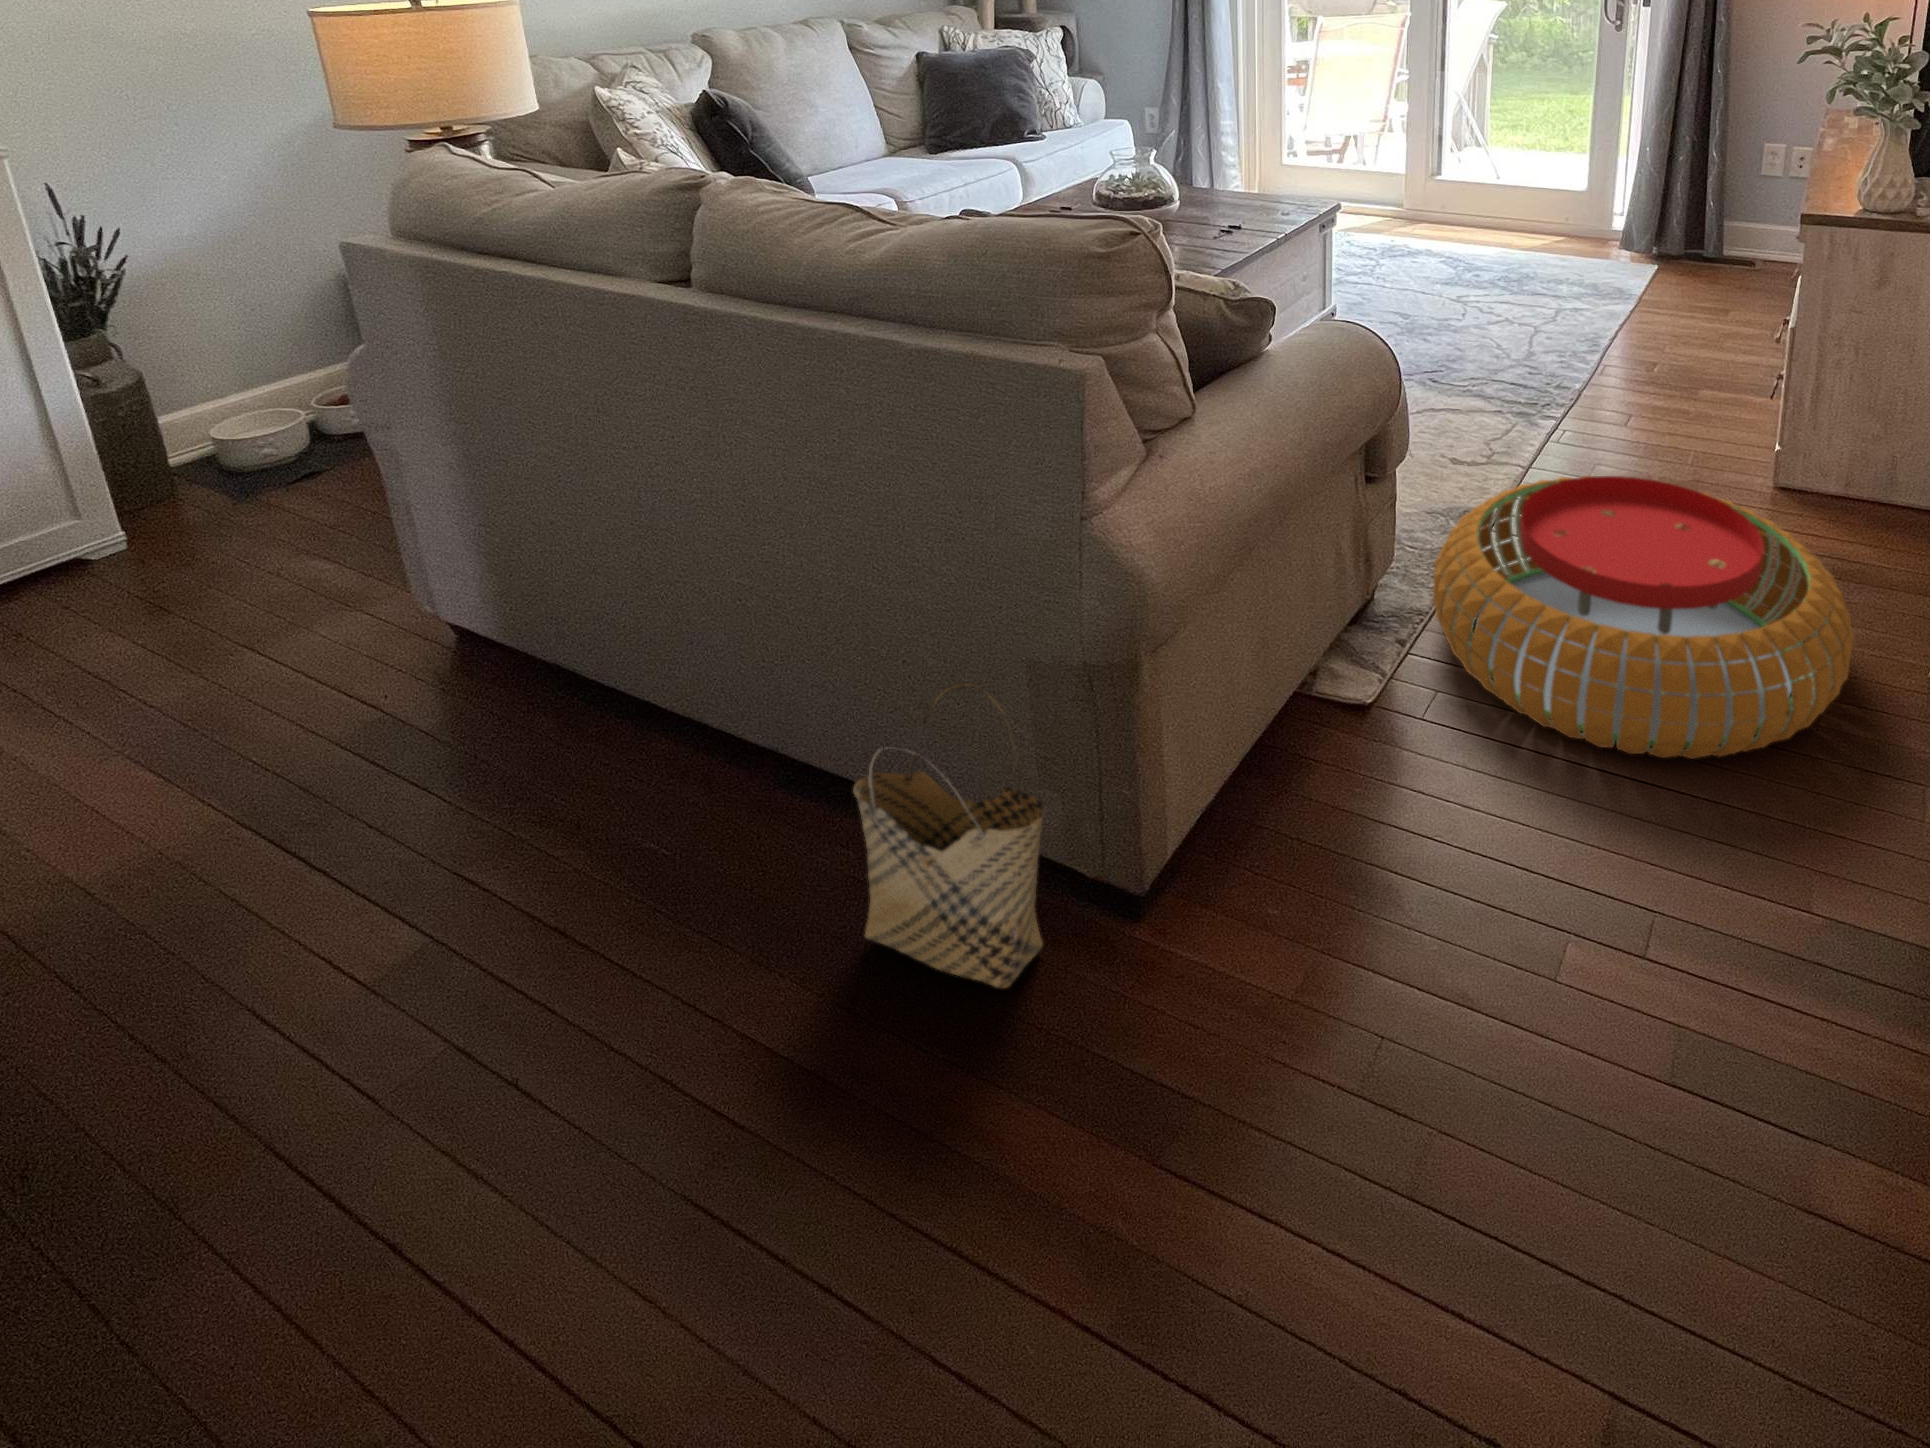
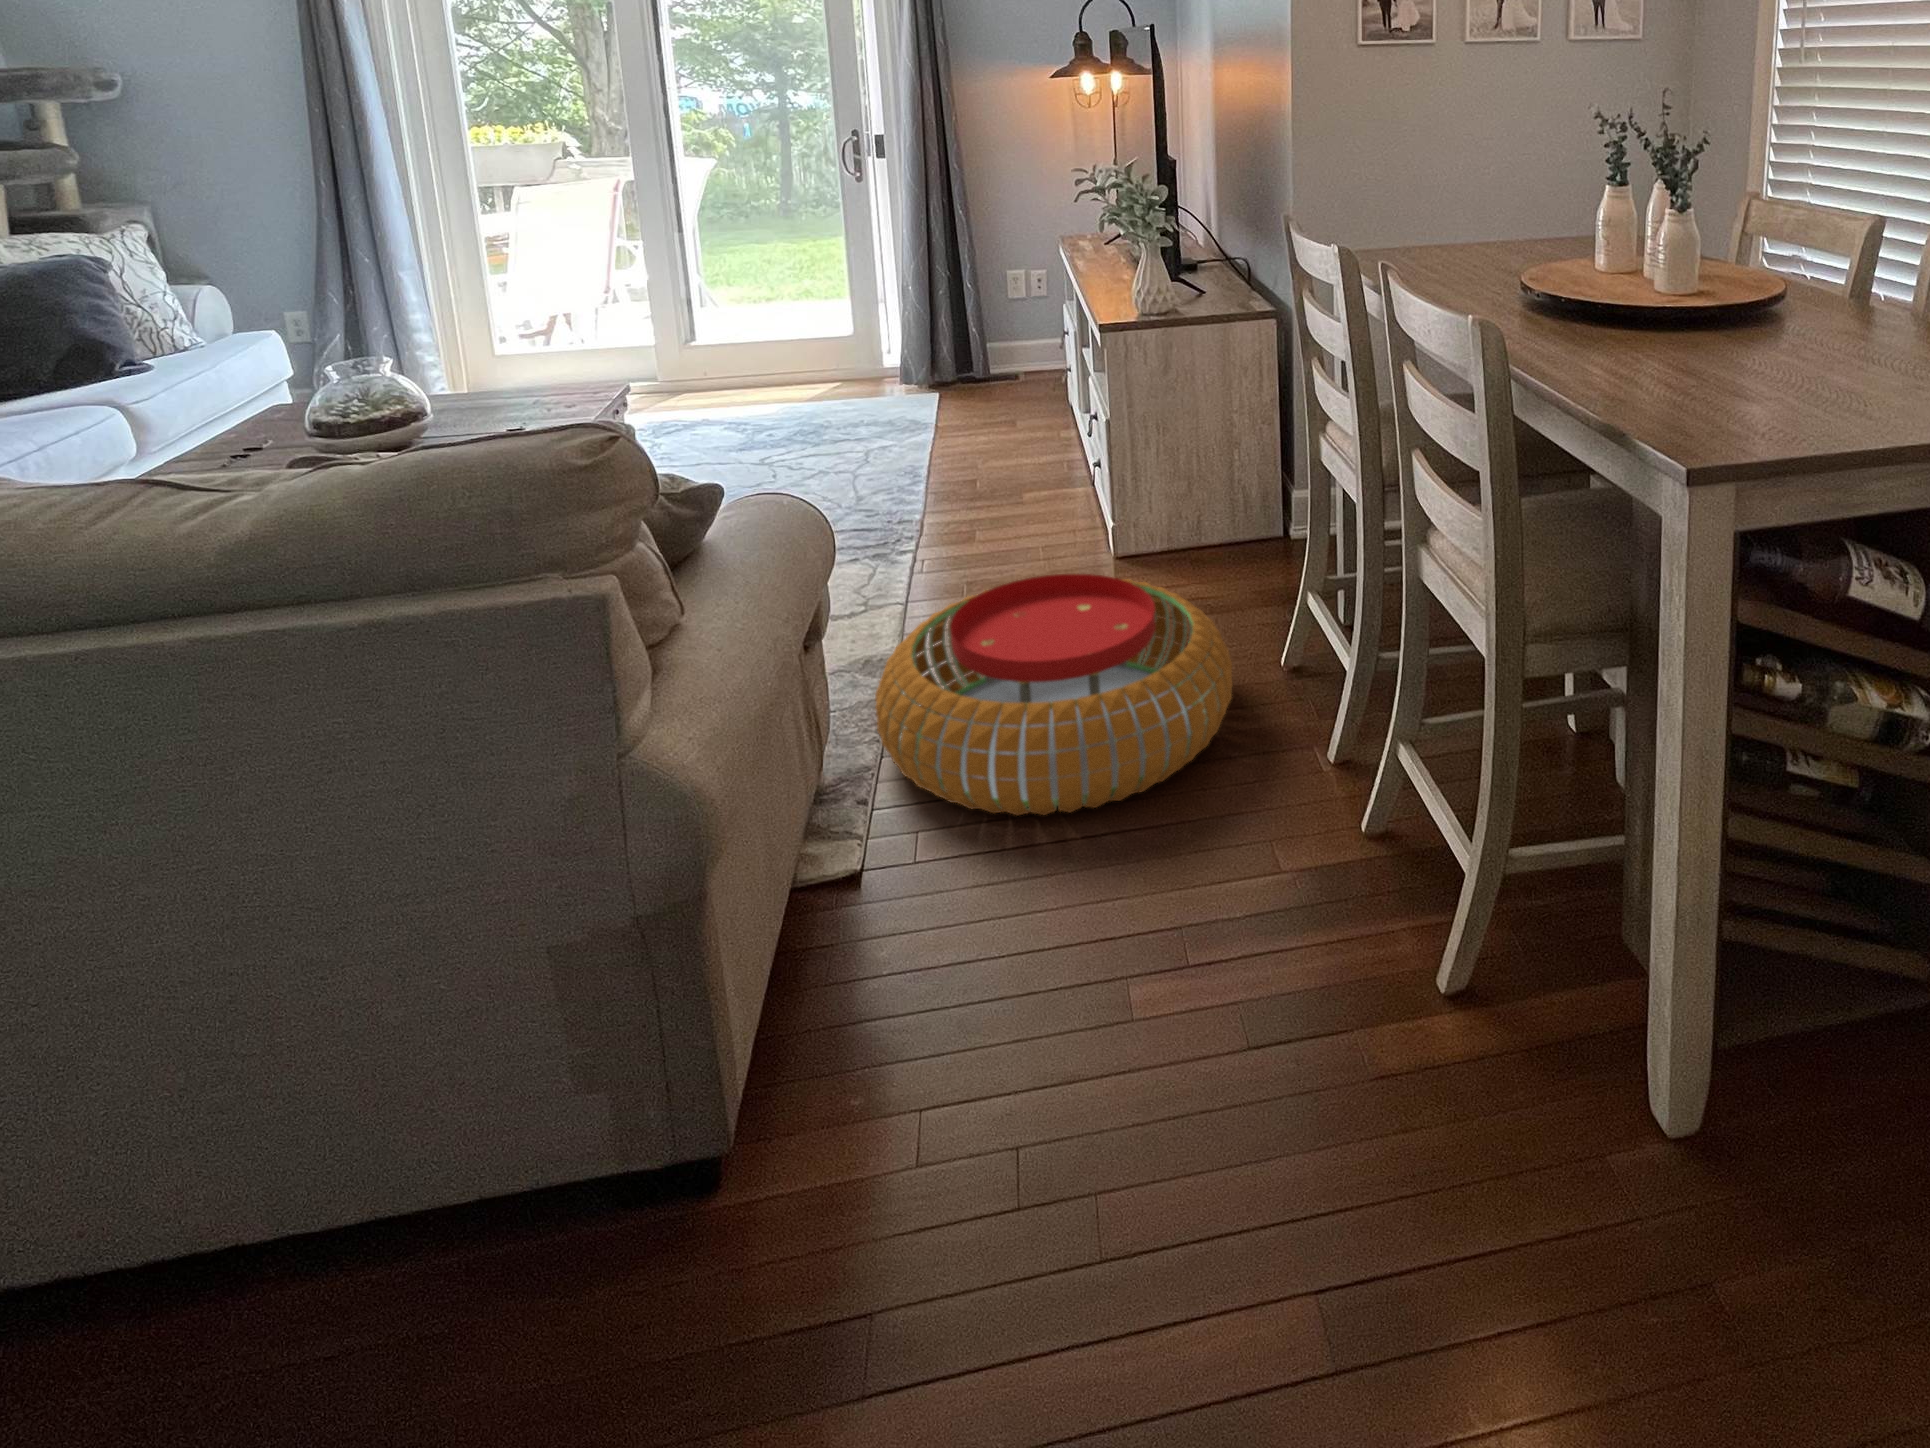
woven basket: present [854,683,1044,988] -> none [324,966,606,1344]

